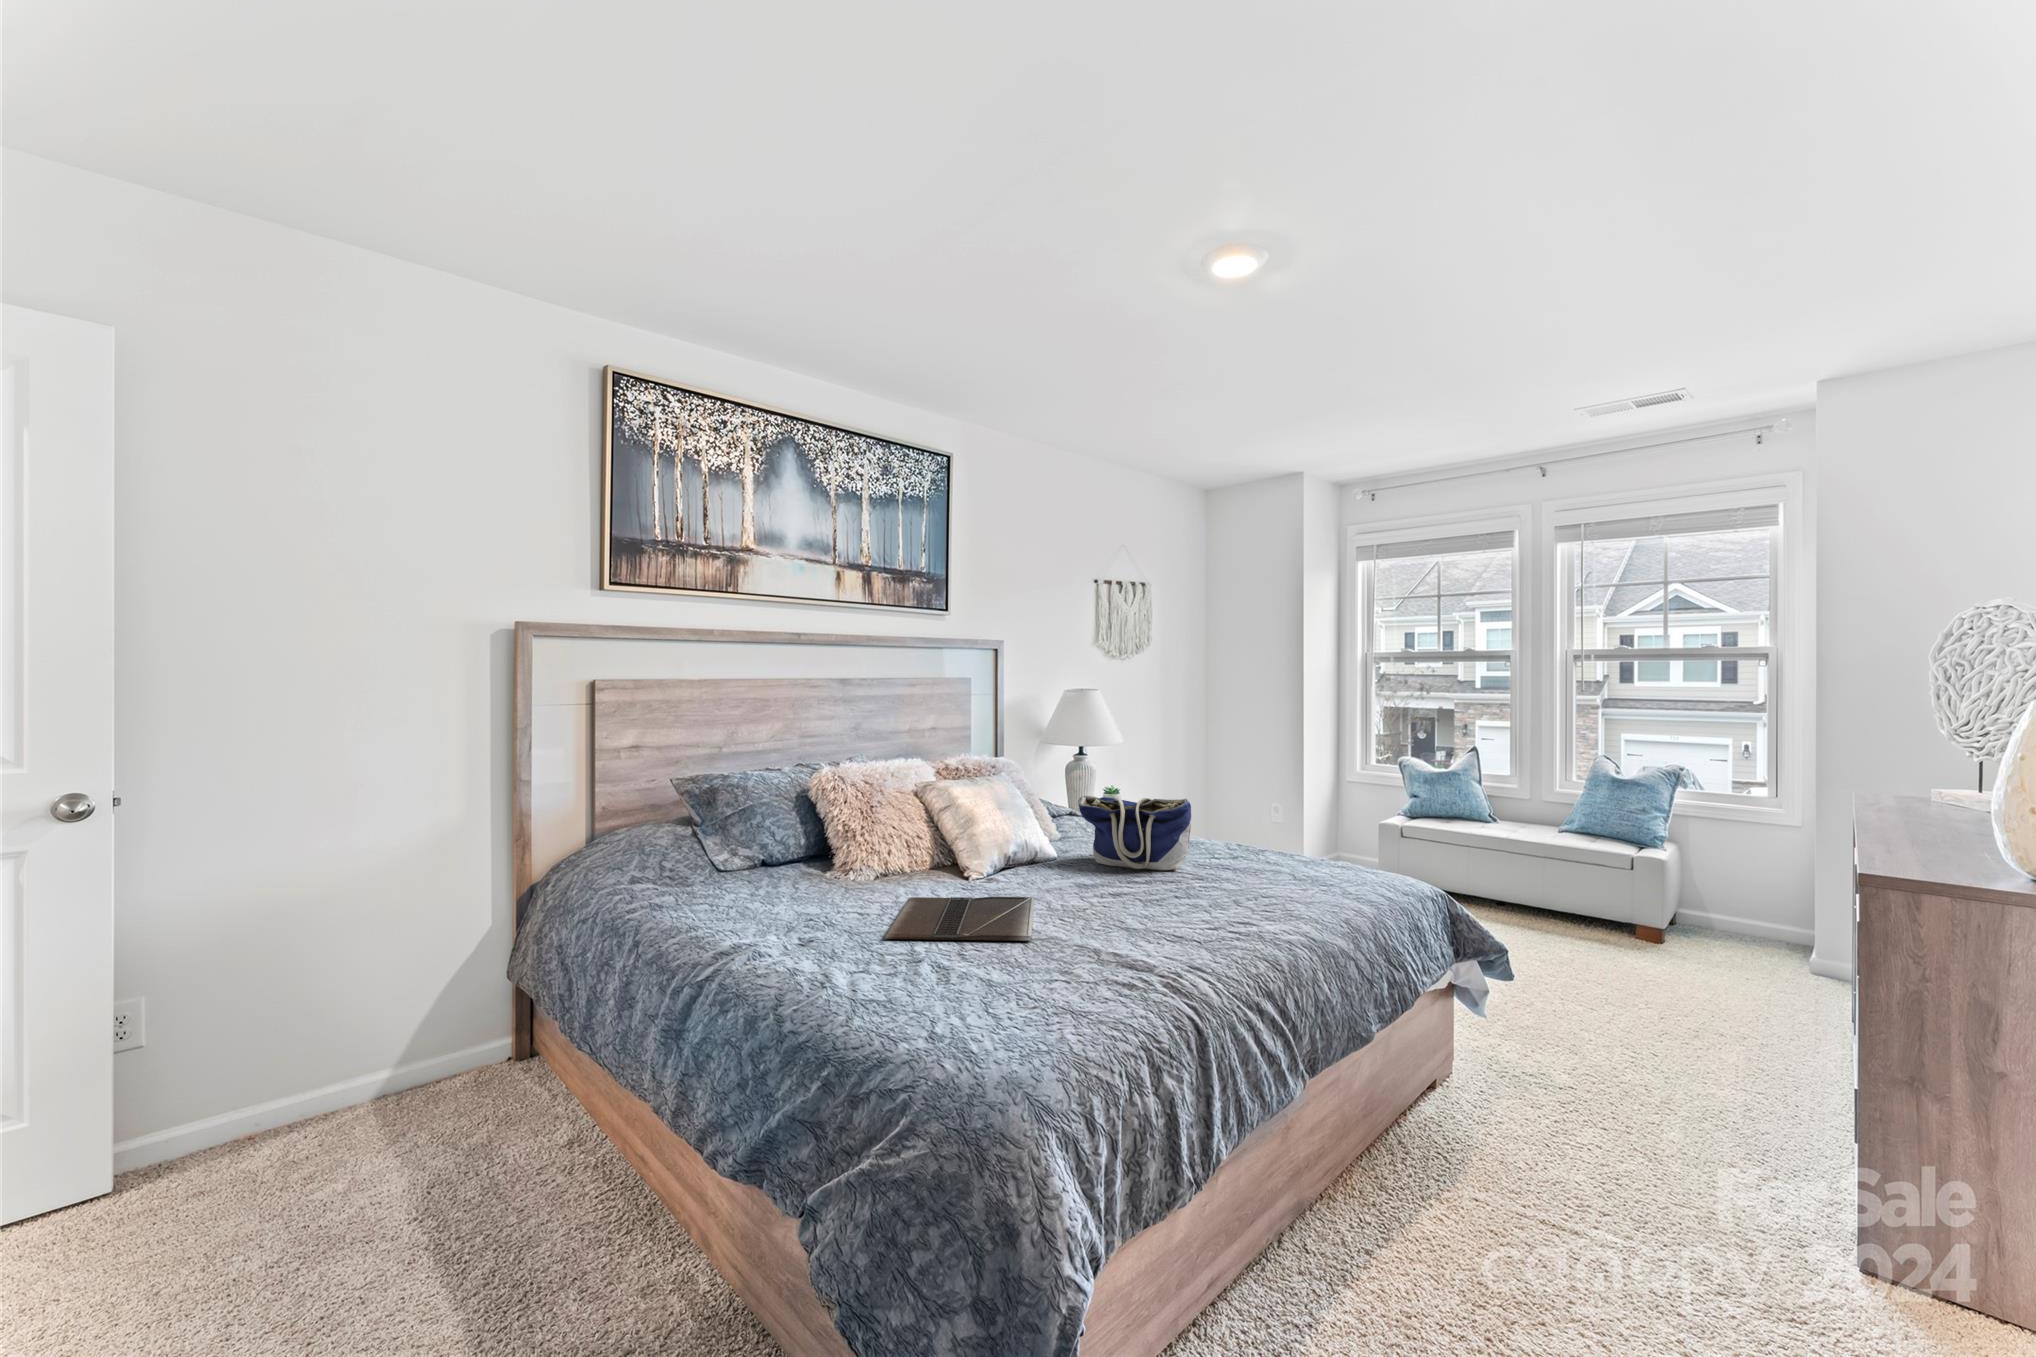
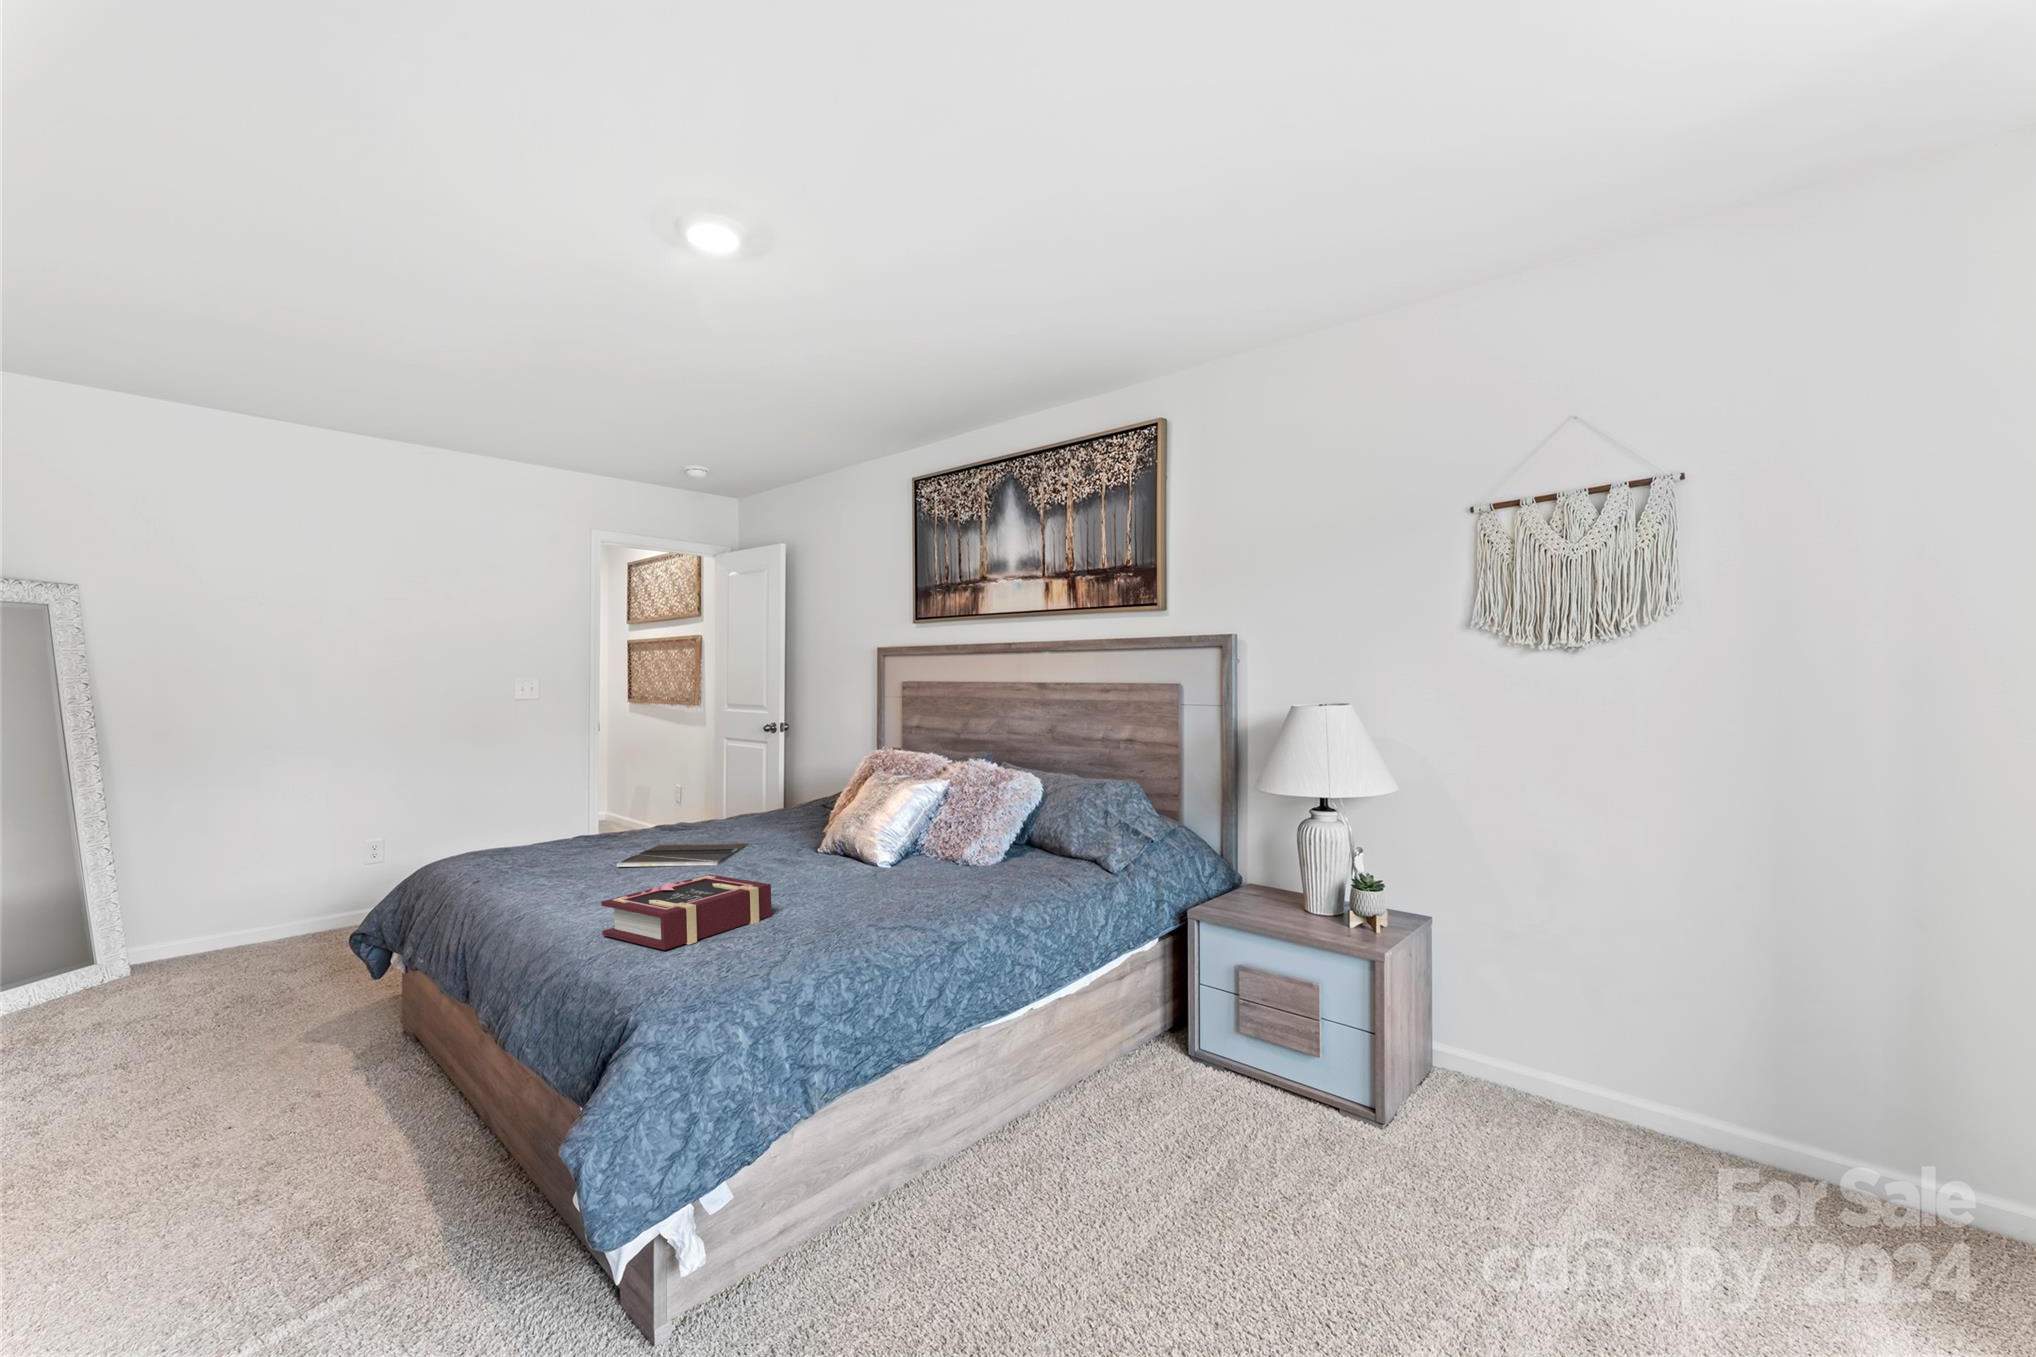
tote bag: present [1078,796,1191,870] -> none [753,804,857,892]
book: none [1216,842,1356,904] -> present [601,874,772,950]

